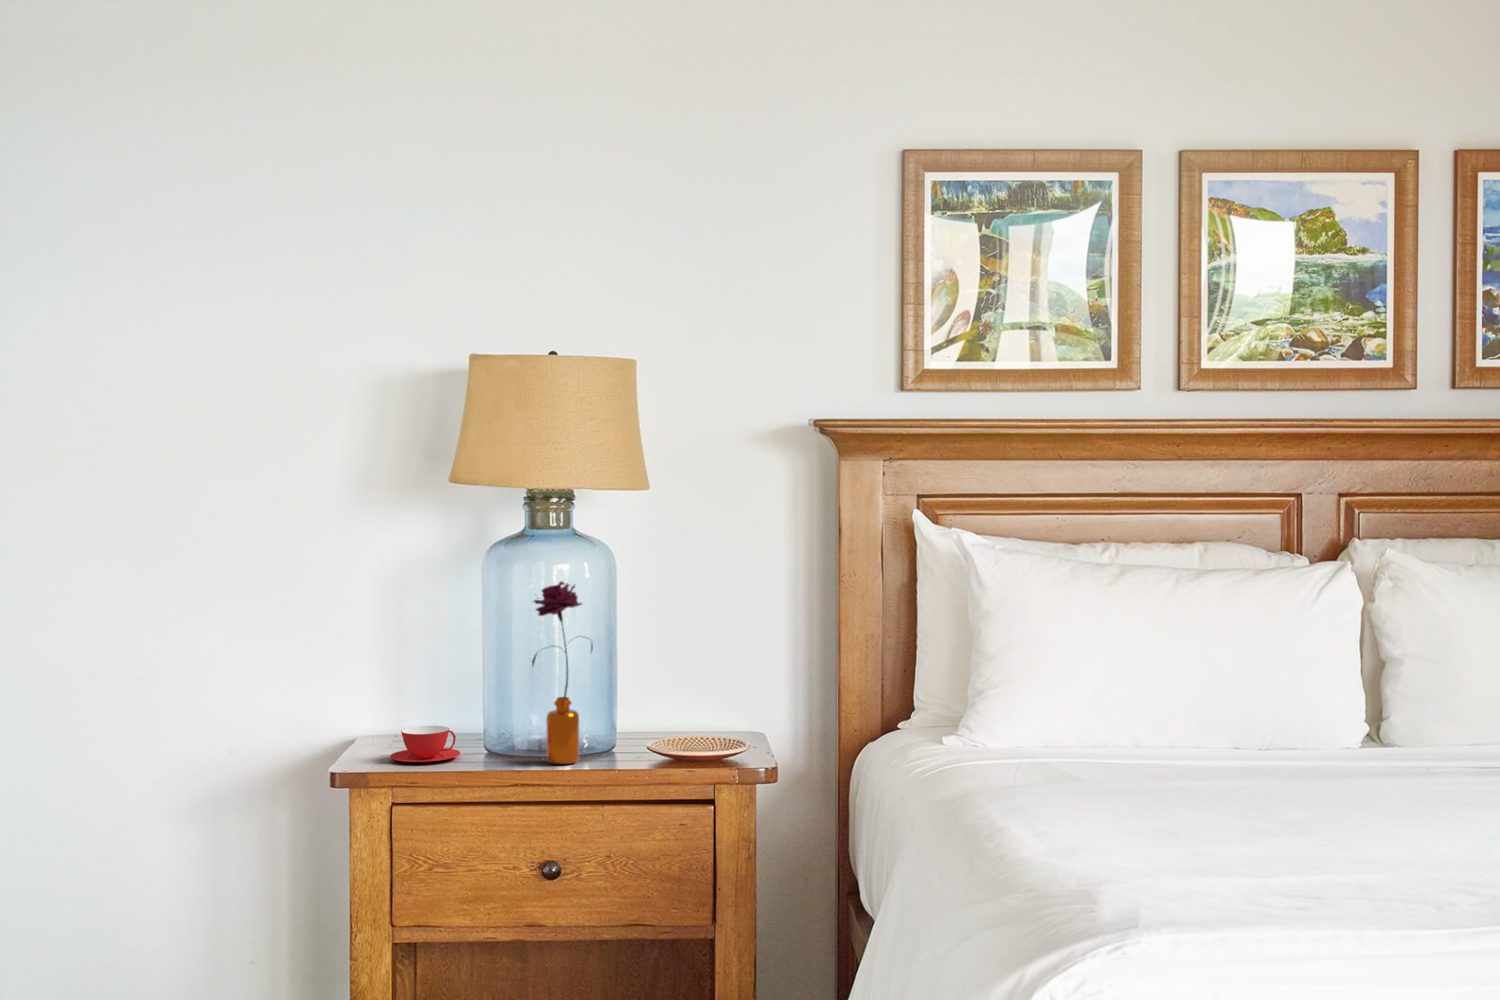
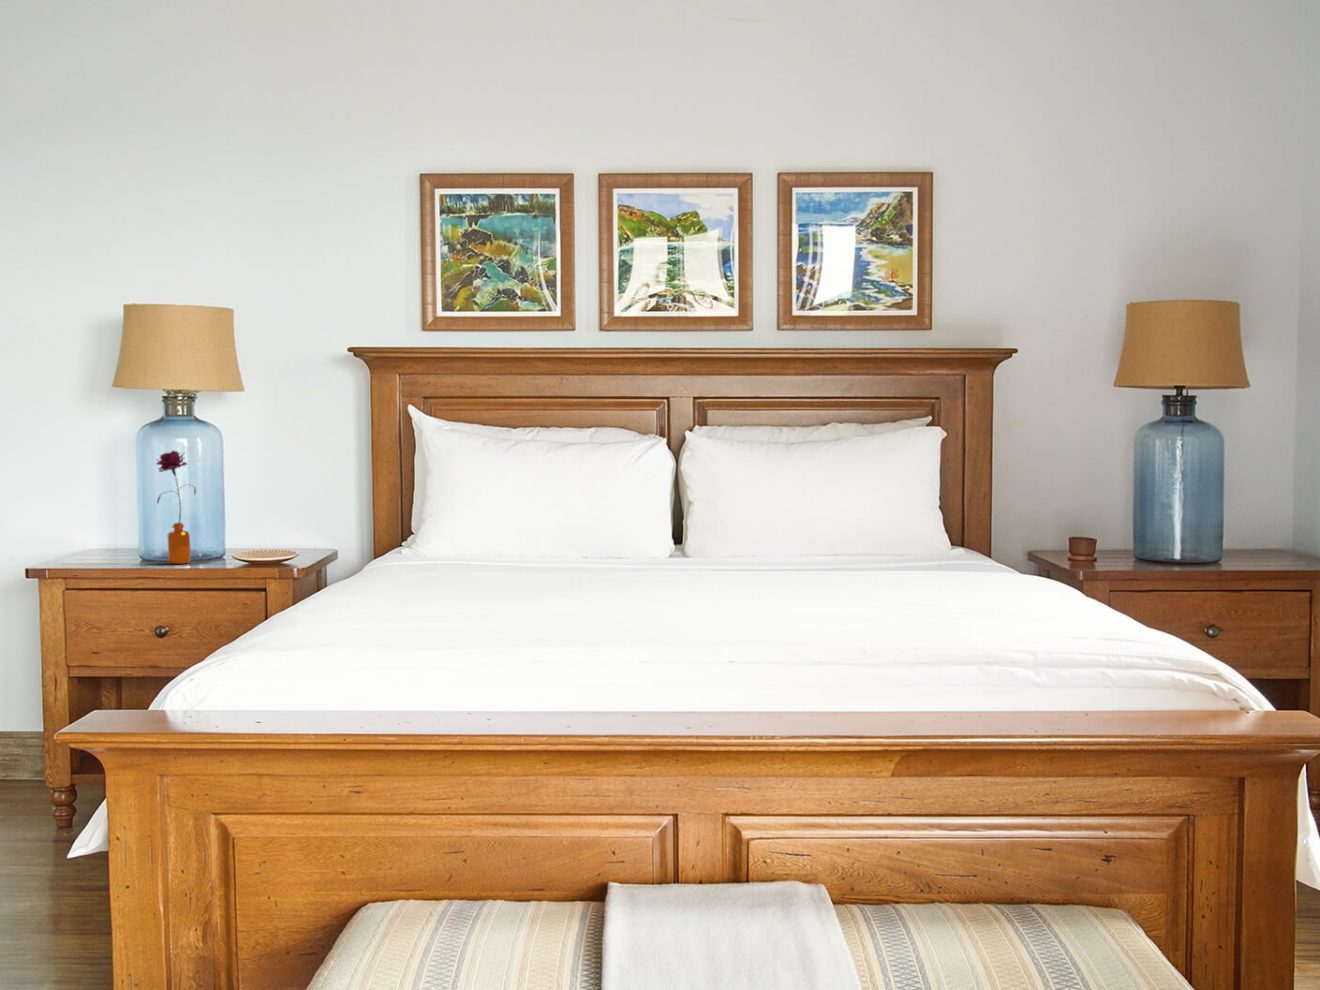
teacup: present [390,726,460,762] -> none [71,544,121,564]

